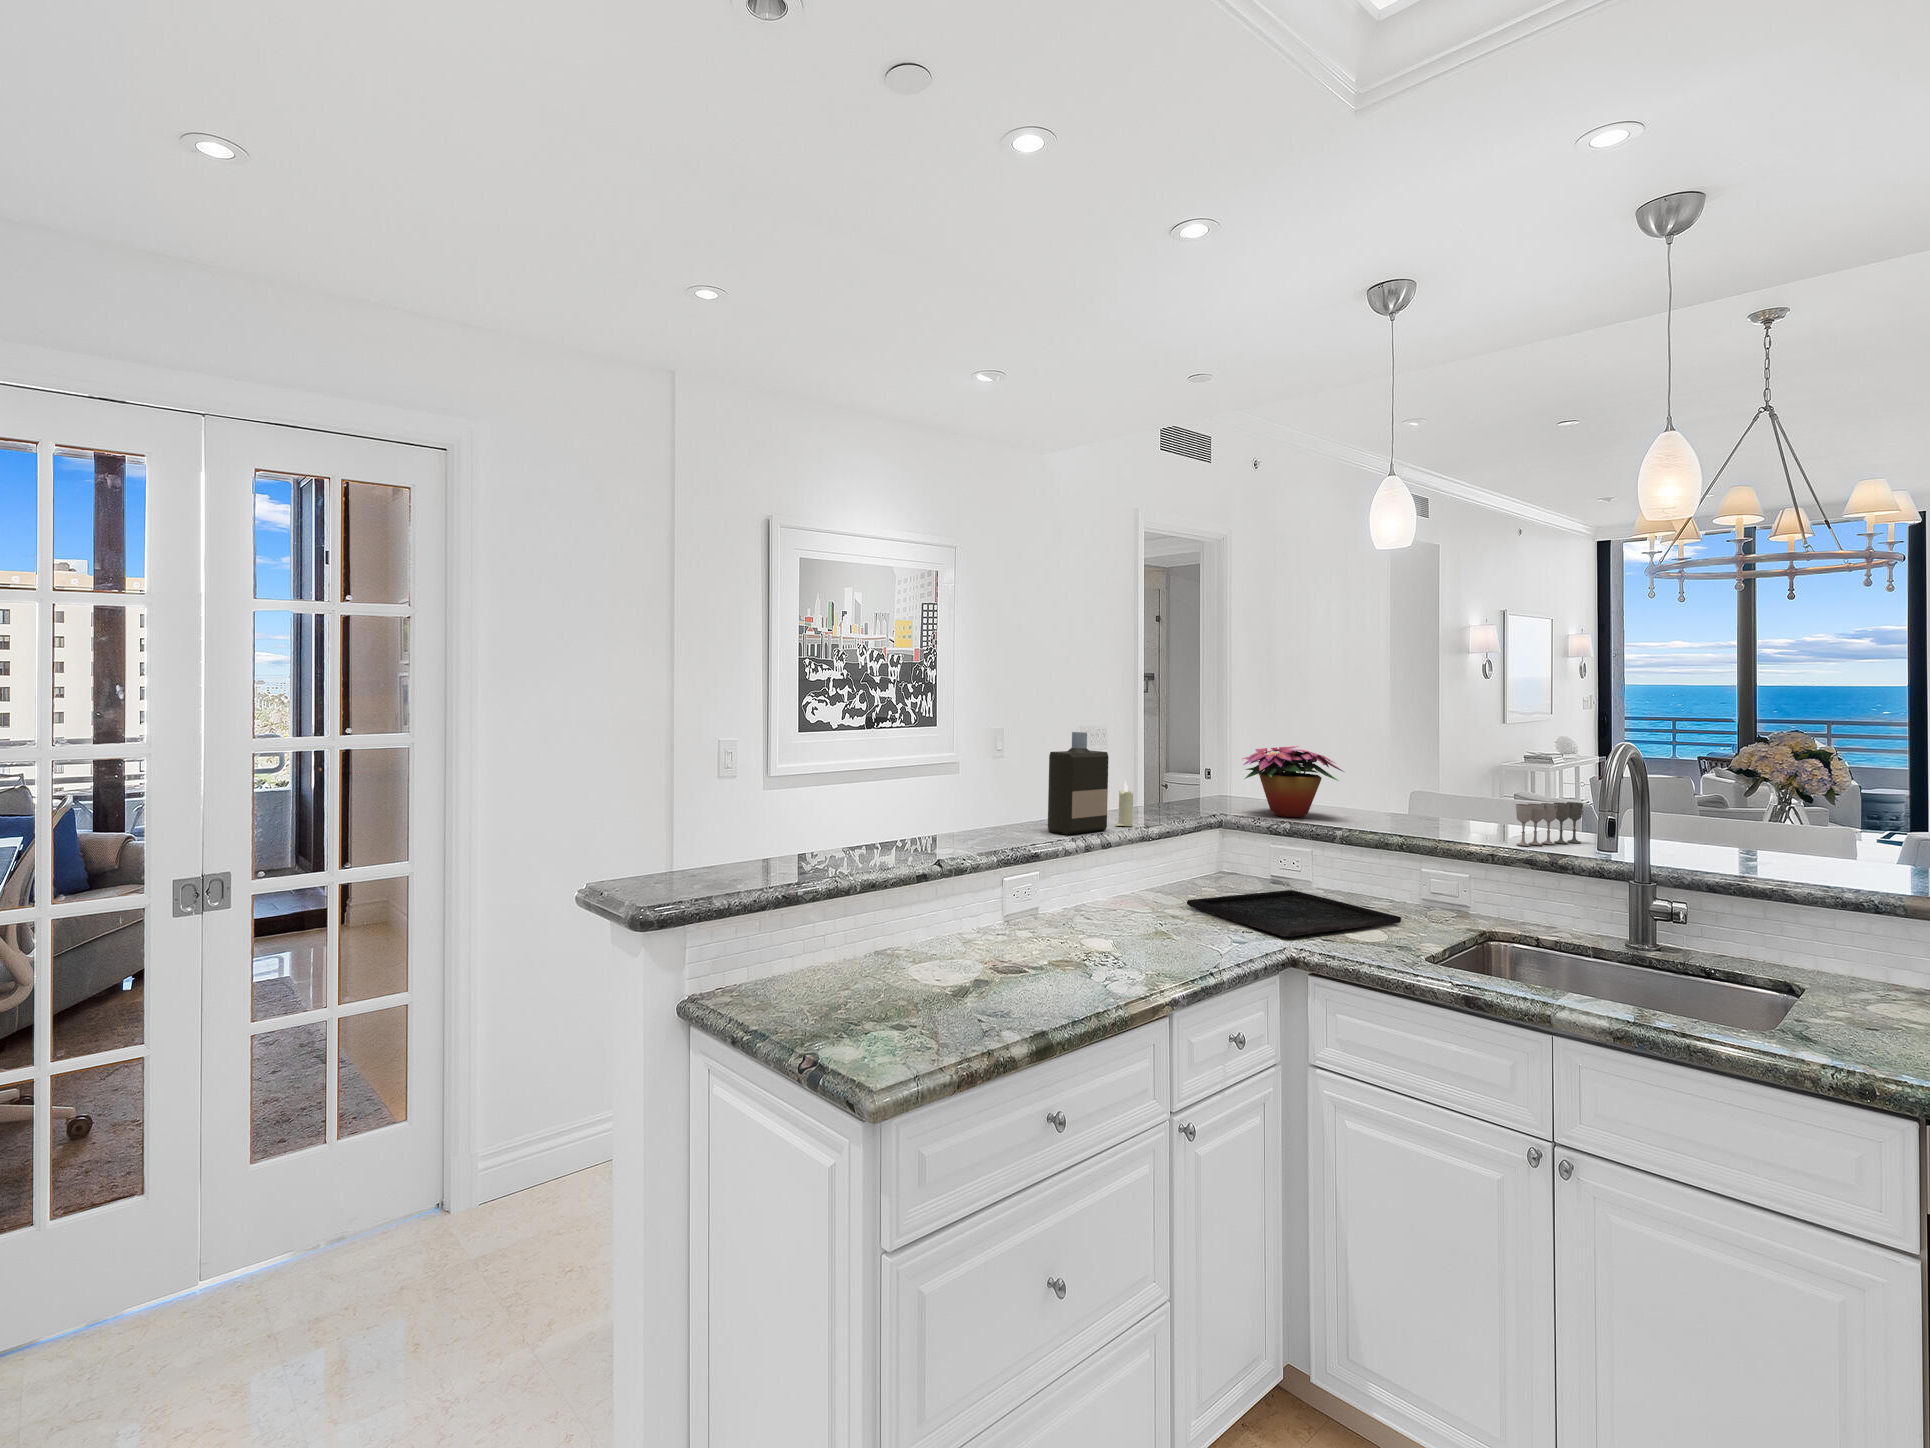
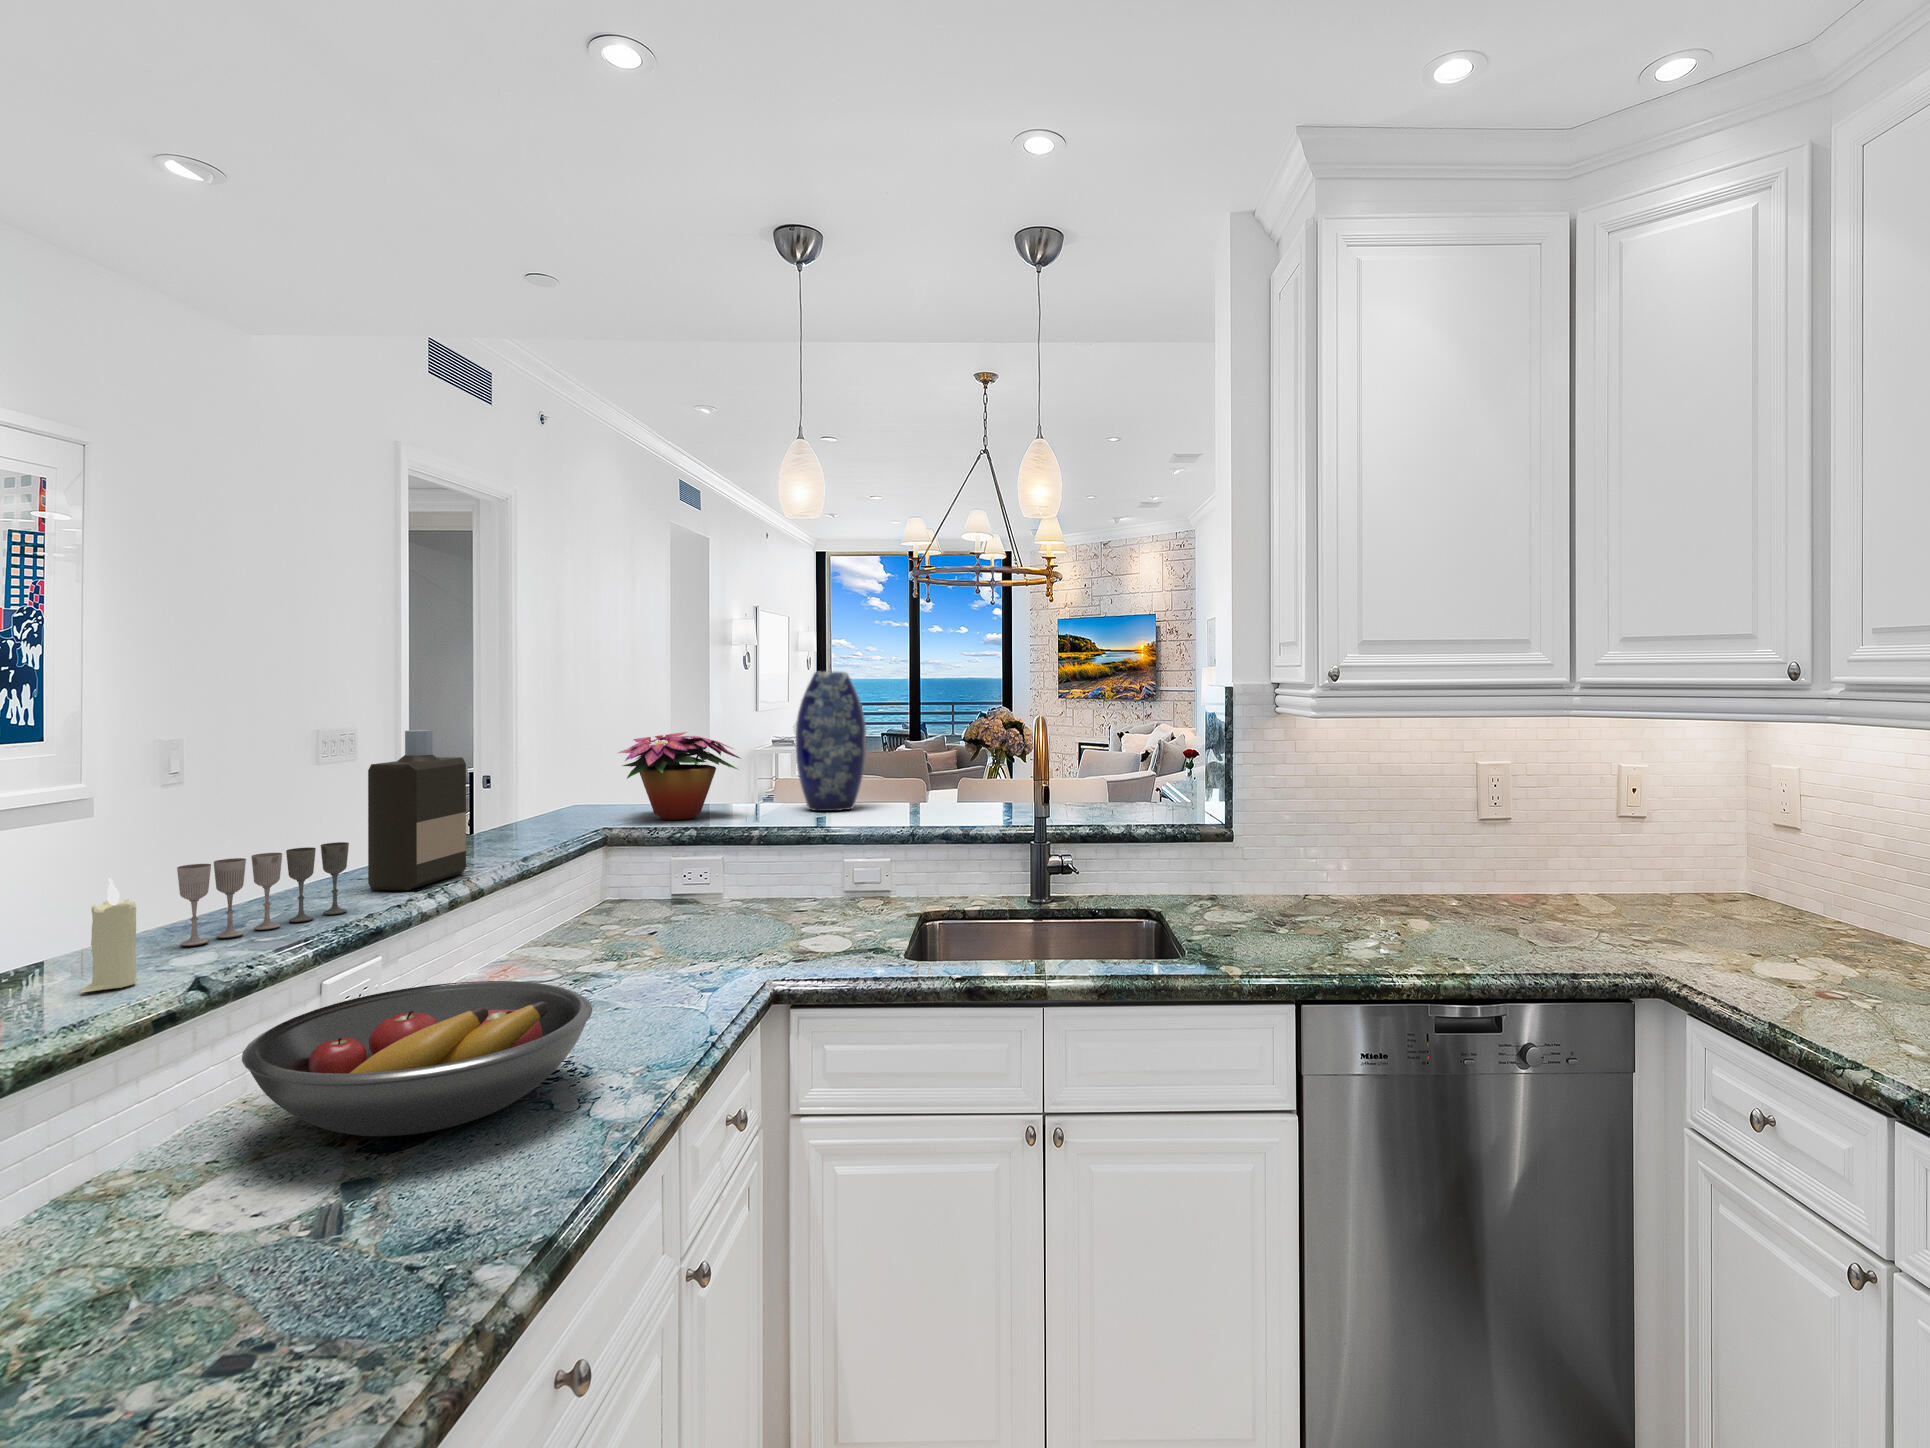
vase: none [1399,699,1472,828] -> present [795,672,866,811]
candle: present [1116,781,1133,826] -> present [80,879,137,992]
wine glass: present [1516,802,1583,846] -> present [177,842,349,946]
fruit bowl: none [945,888,1127,969] -> present [242,981,592,1136]
tray: present [1187,890,1401,937] -> none [600,909,849,971]

